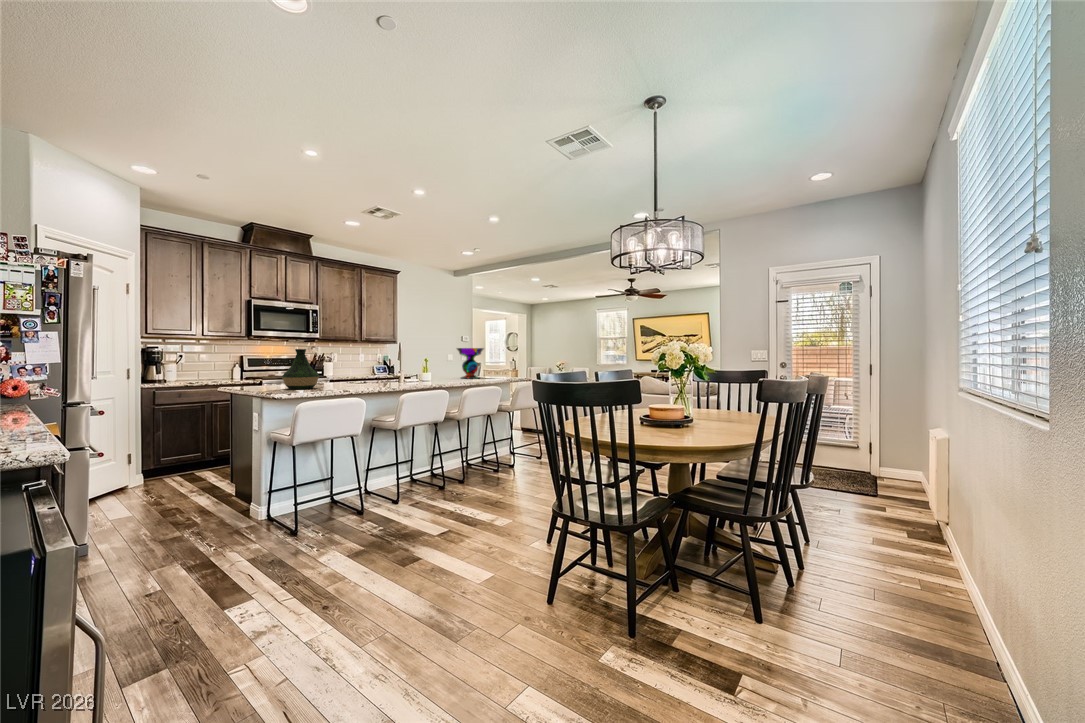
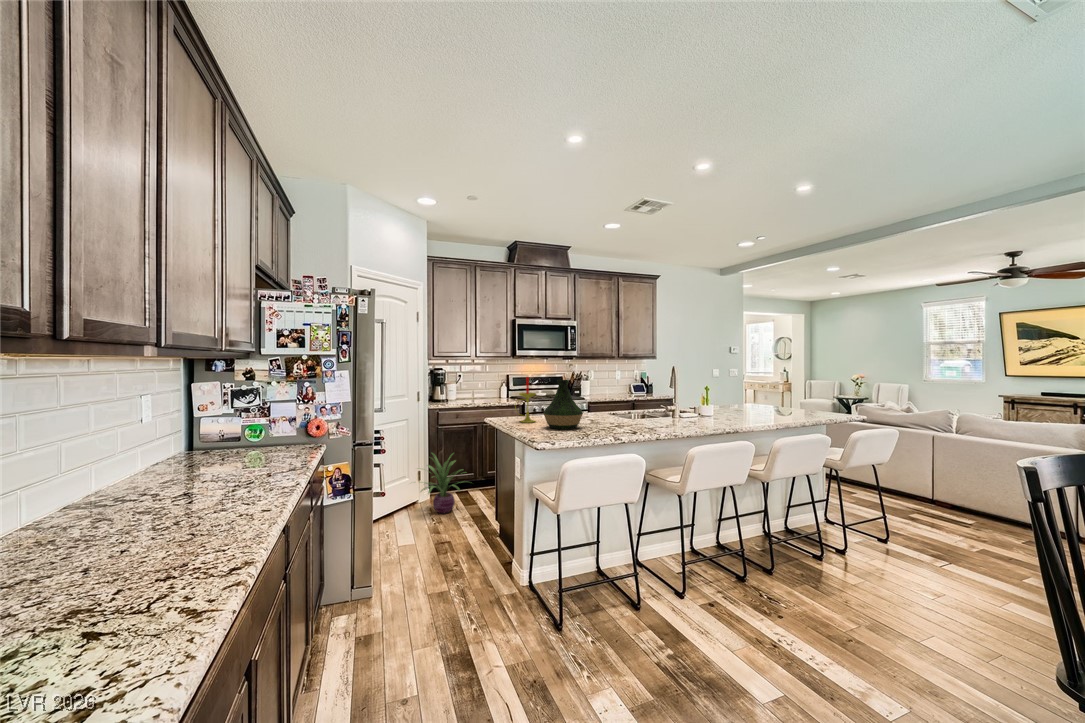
candle: none [252,347,275,388] -> present [519,377,536,423]
decorative bowl: present [457,348,484,379] -> none [742,369,785,412]
decorative plant: none [114,428,204,489] -> present [421,453,461,513]

